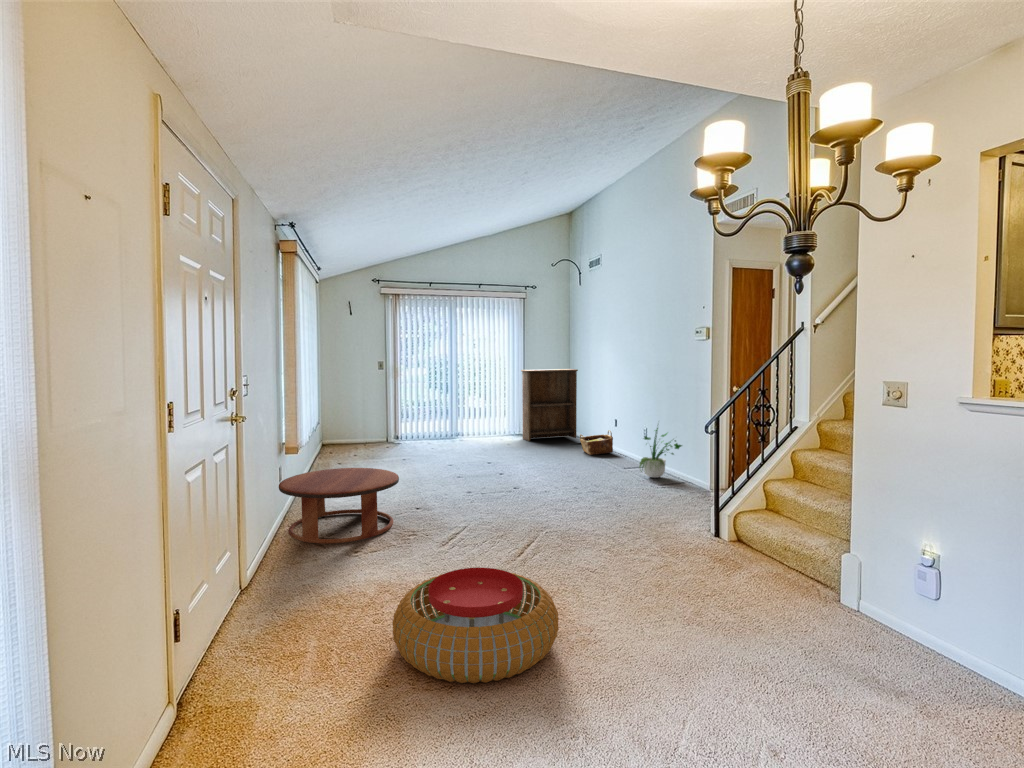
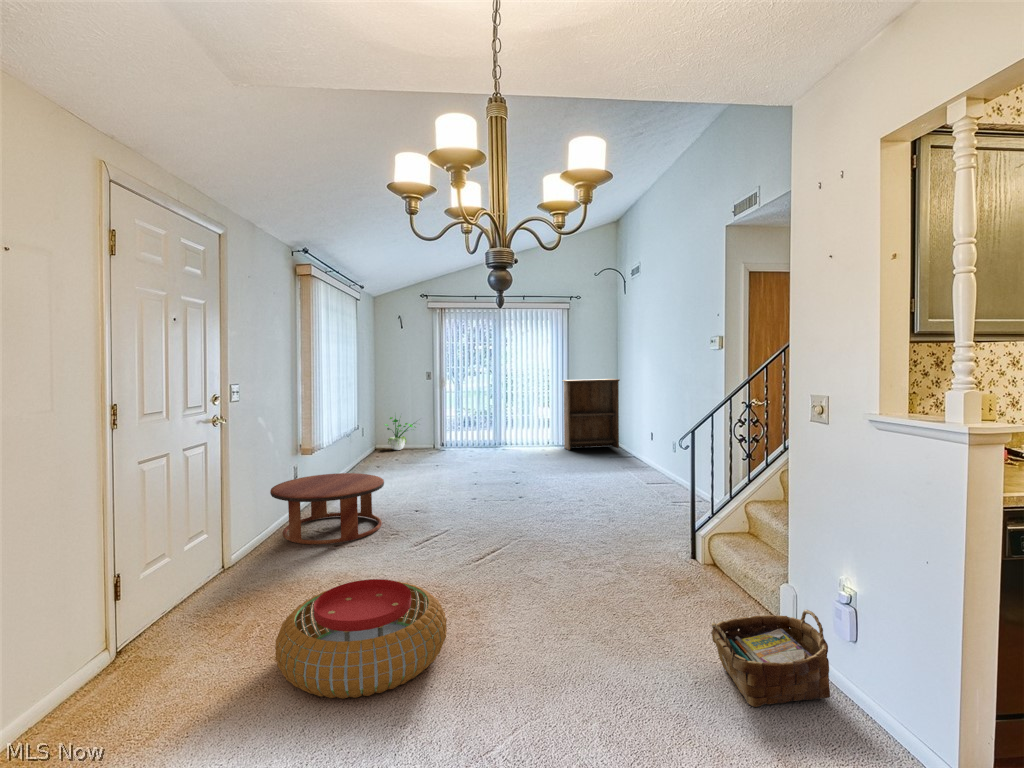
potted plant: present [639,428,682,478] -> present [385,417,416,450]
woven basket: present [580,430,613,455] -> present [711,610,830,707]

